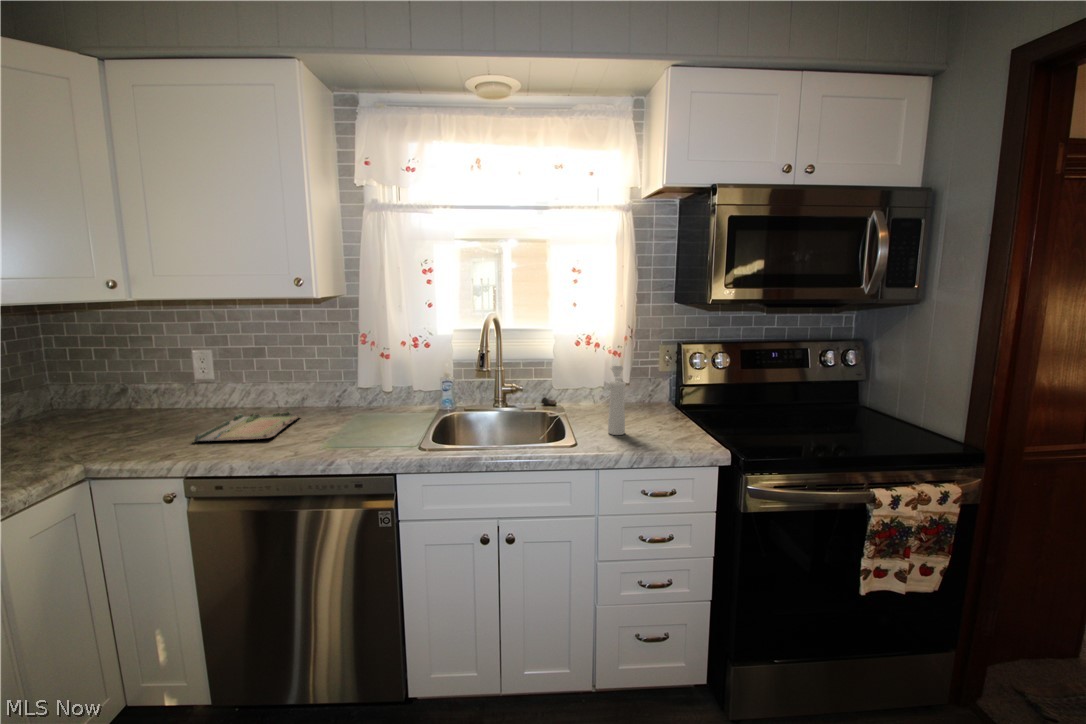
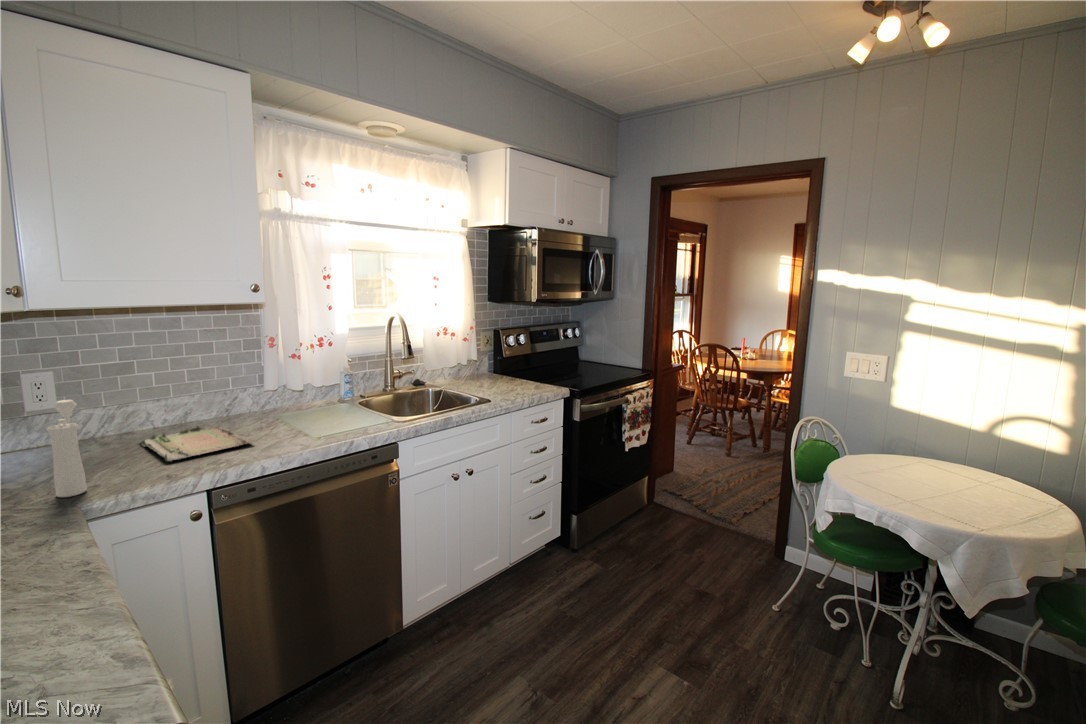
pepper mill: present [608,364,626,435] -> present [47,400,87,497]

